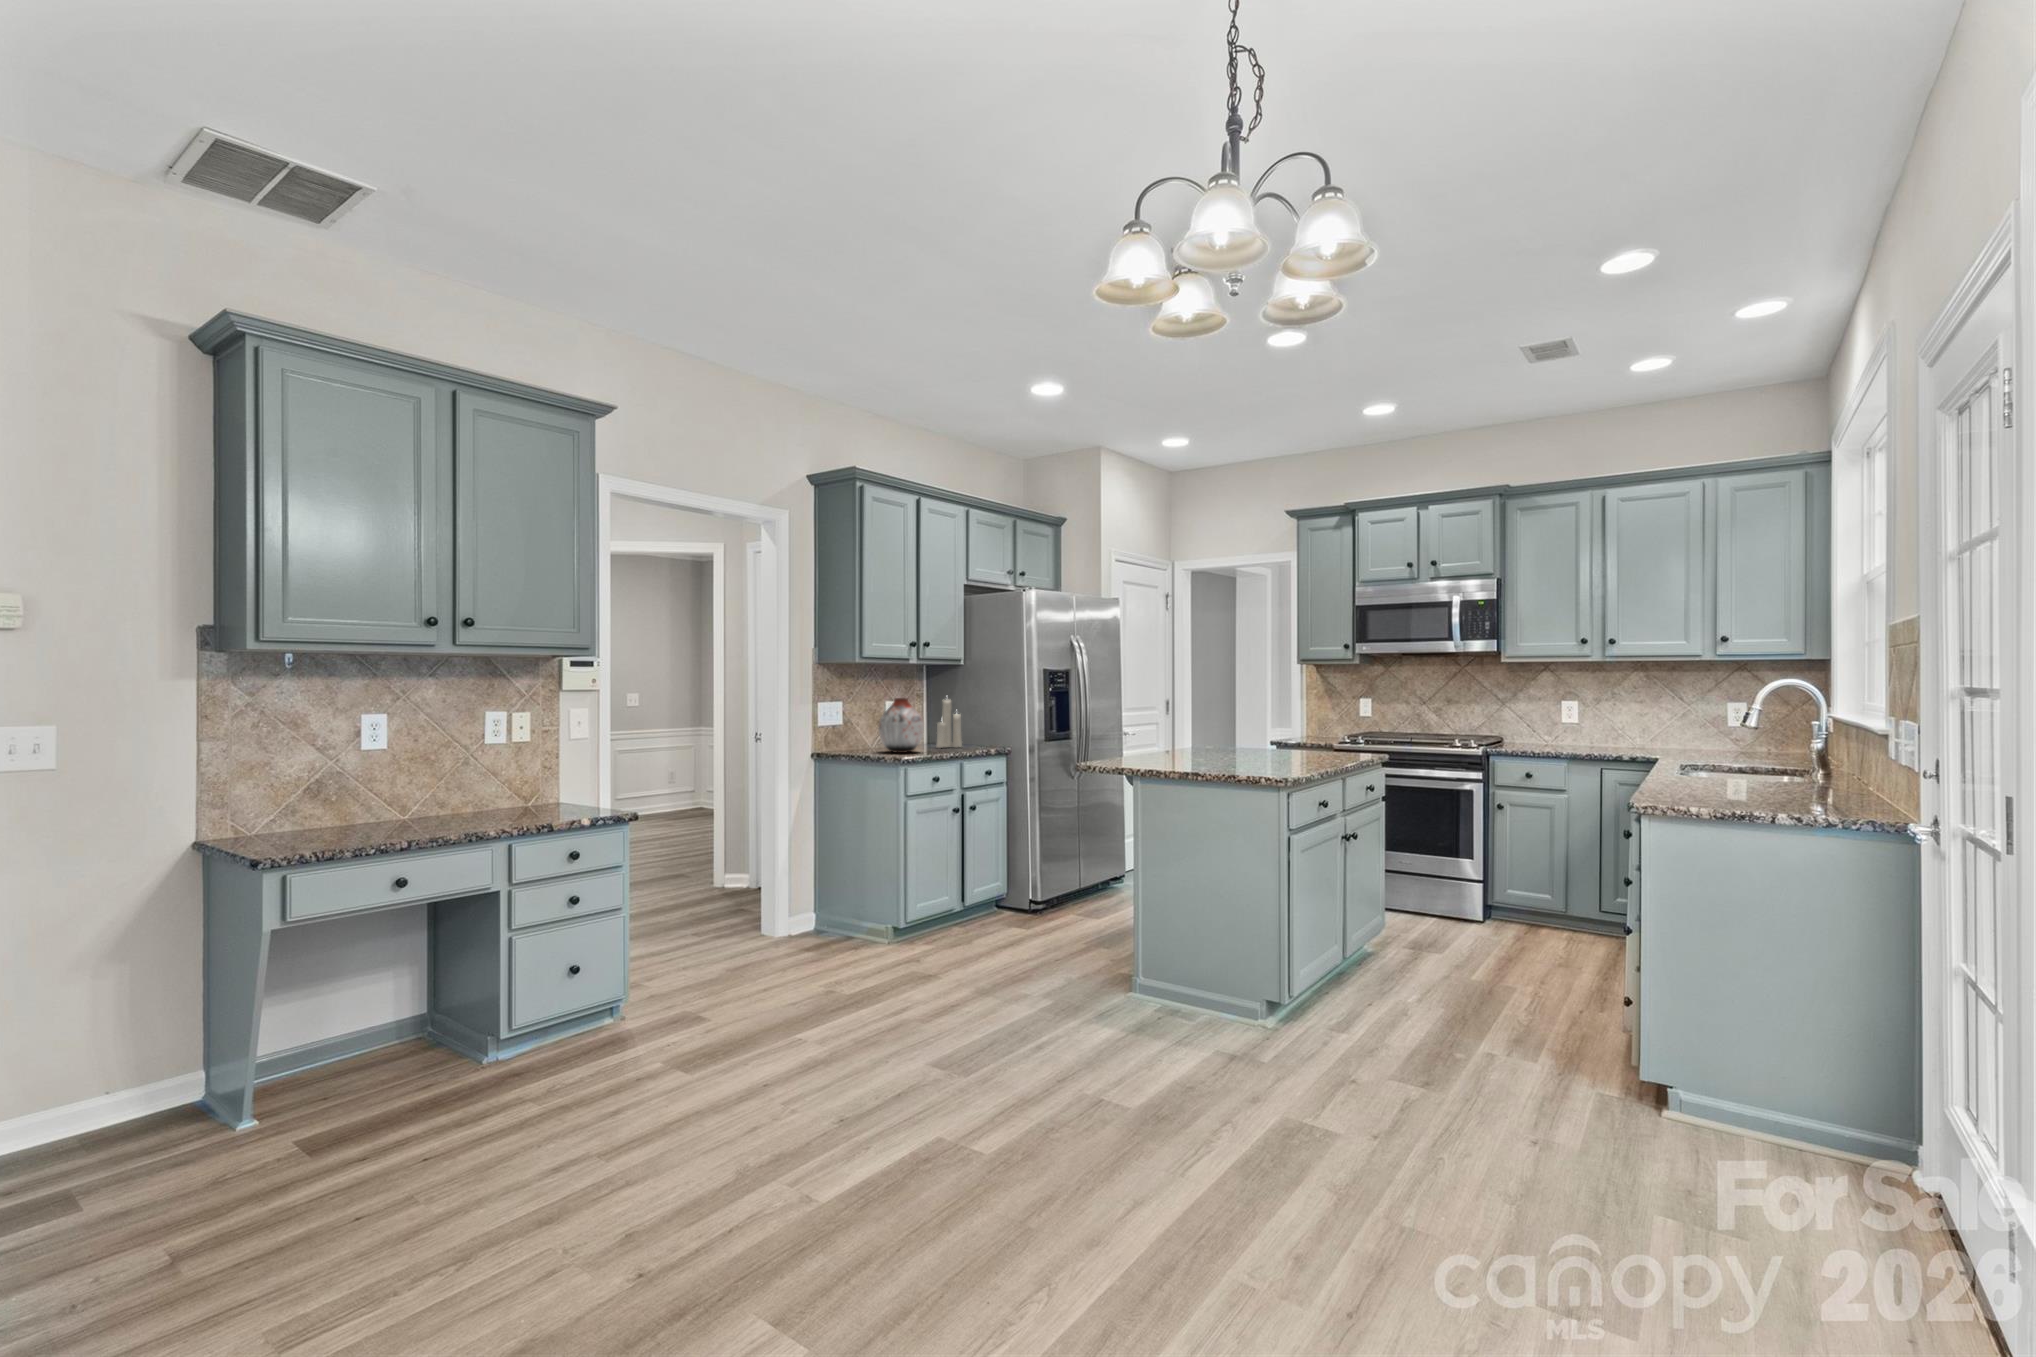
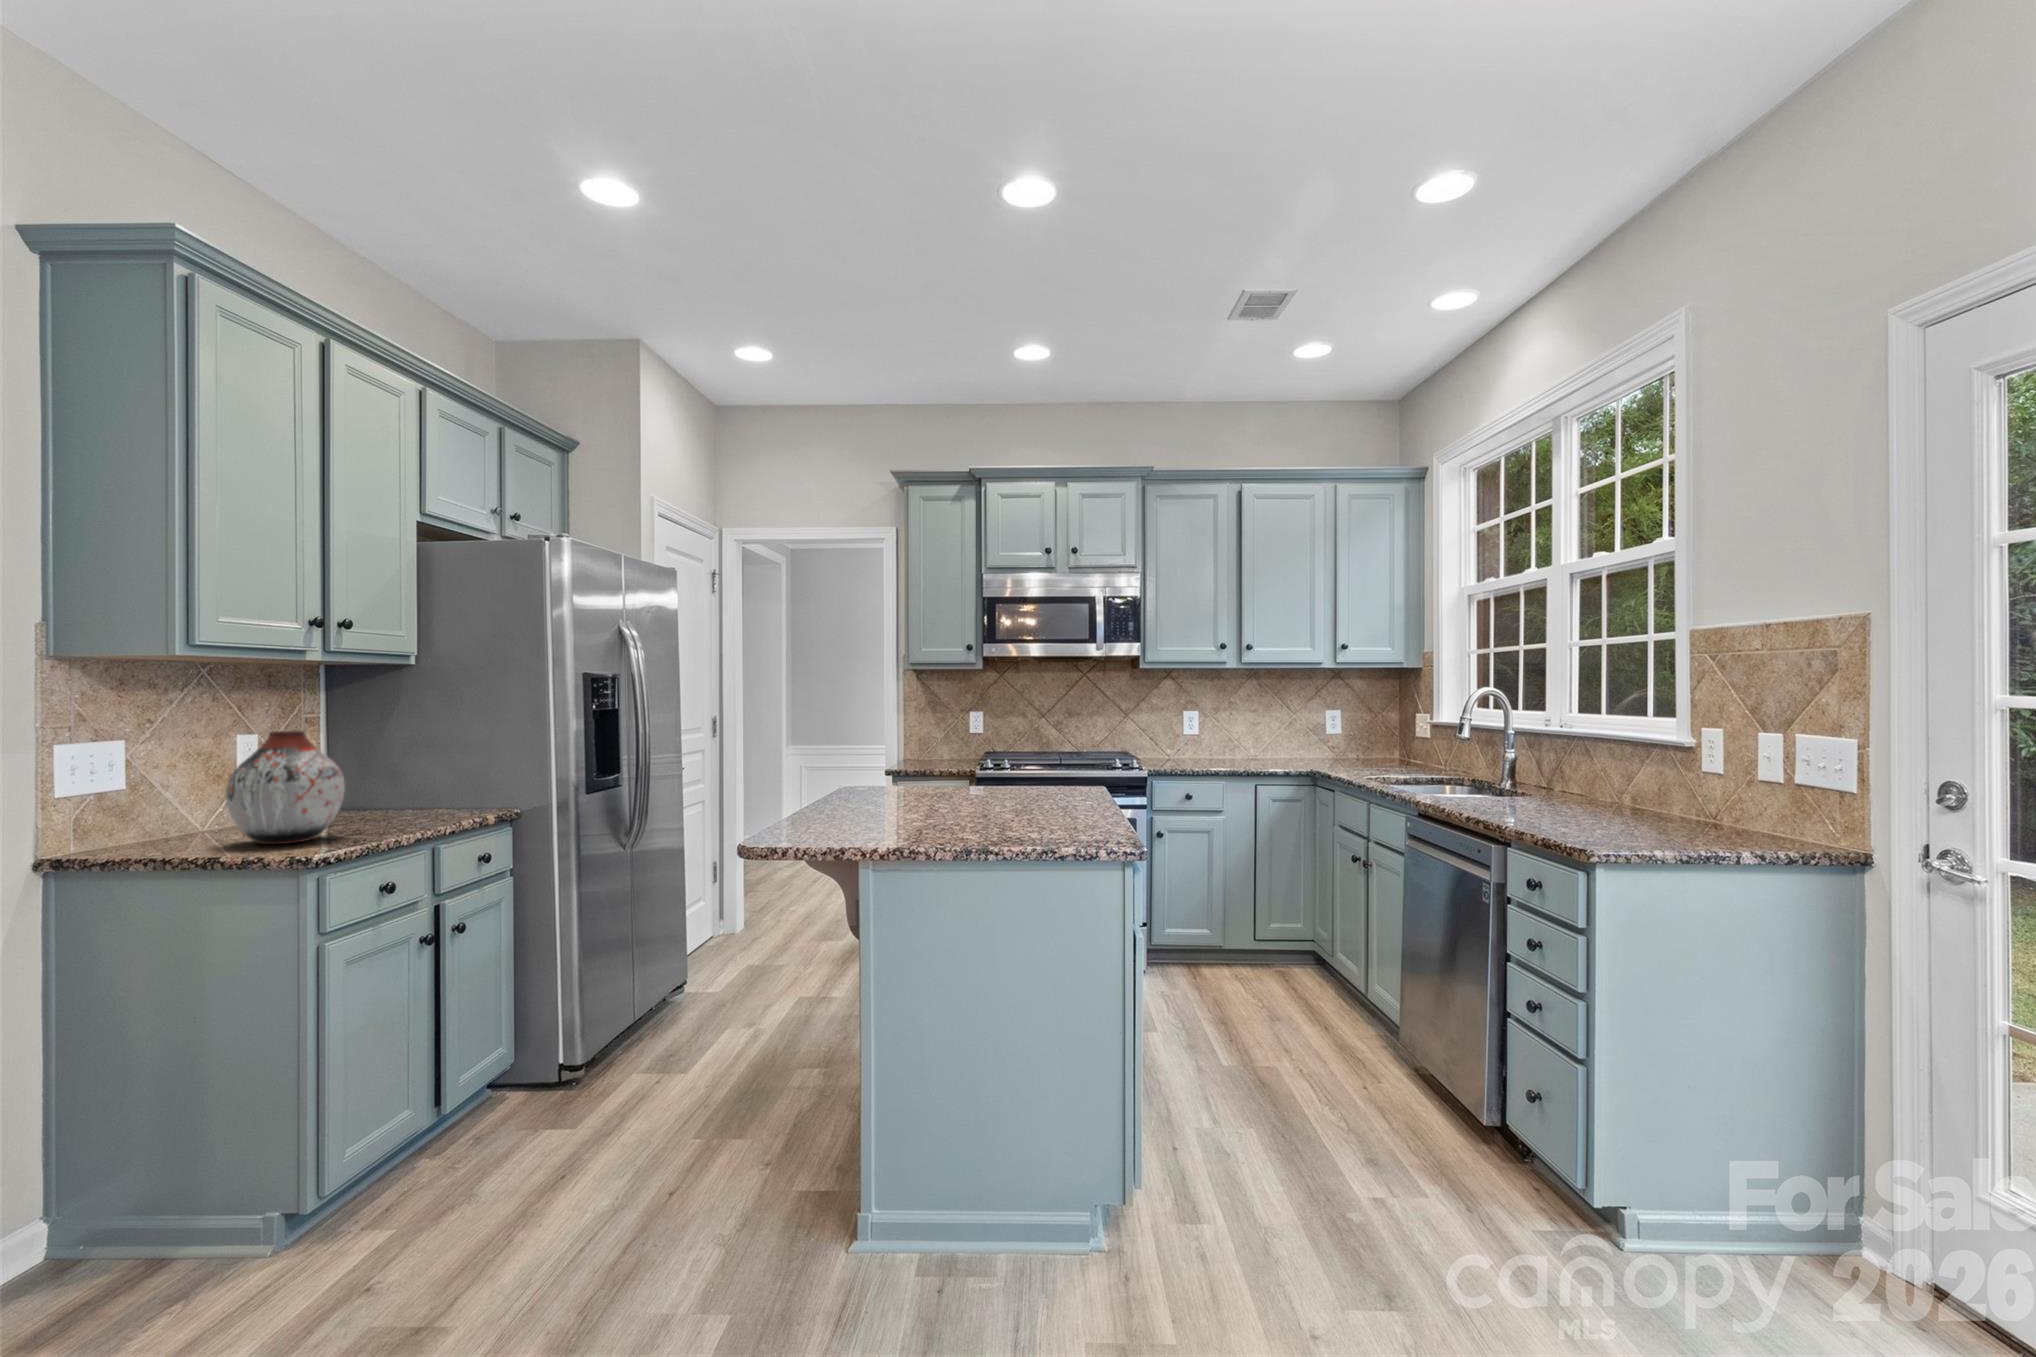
candle: present [937,699,962,748] -> none [360,711,418,820]

